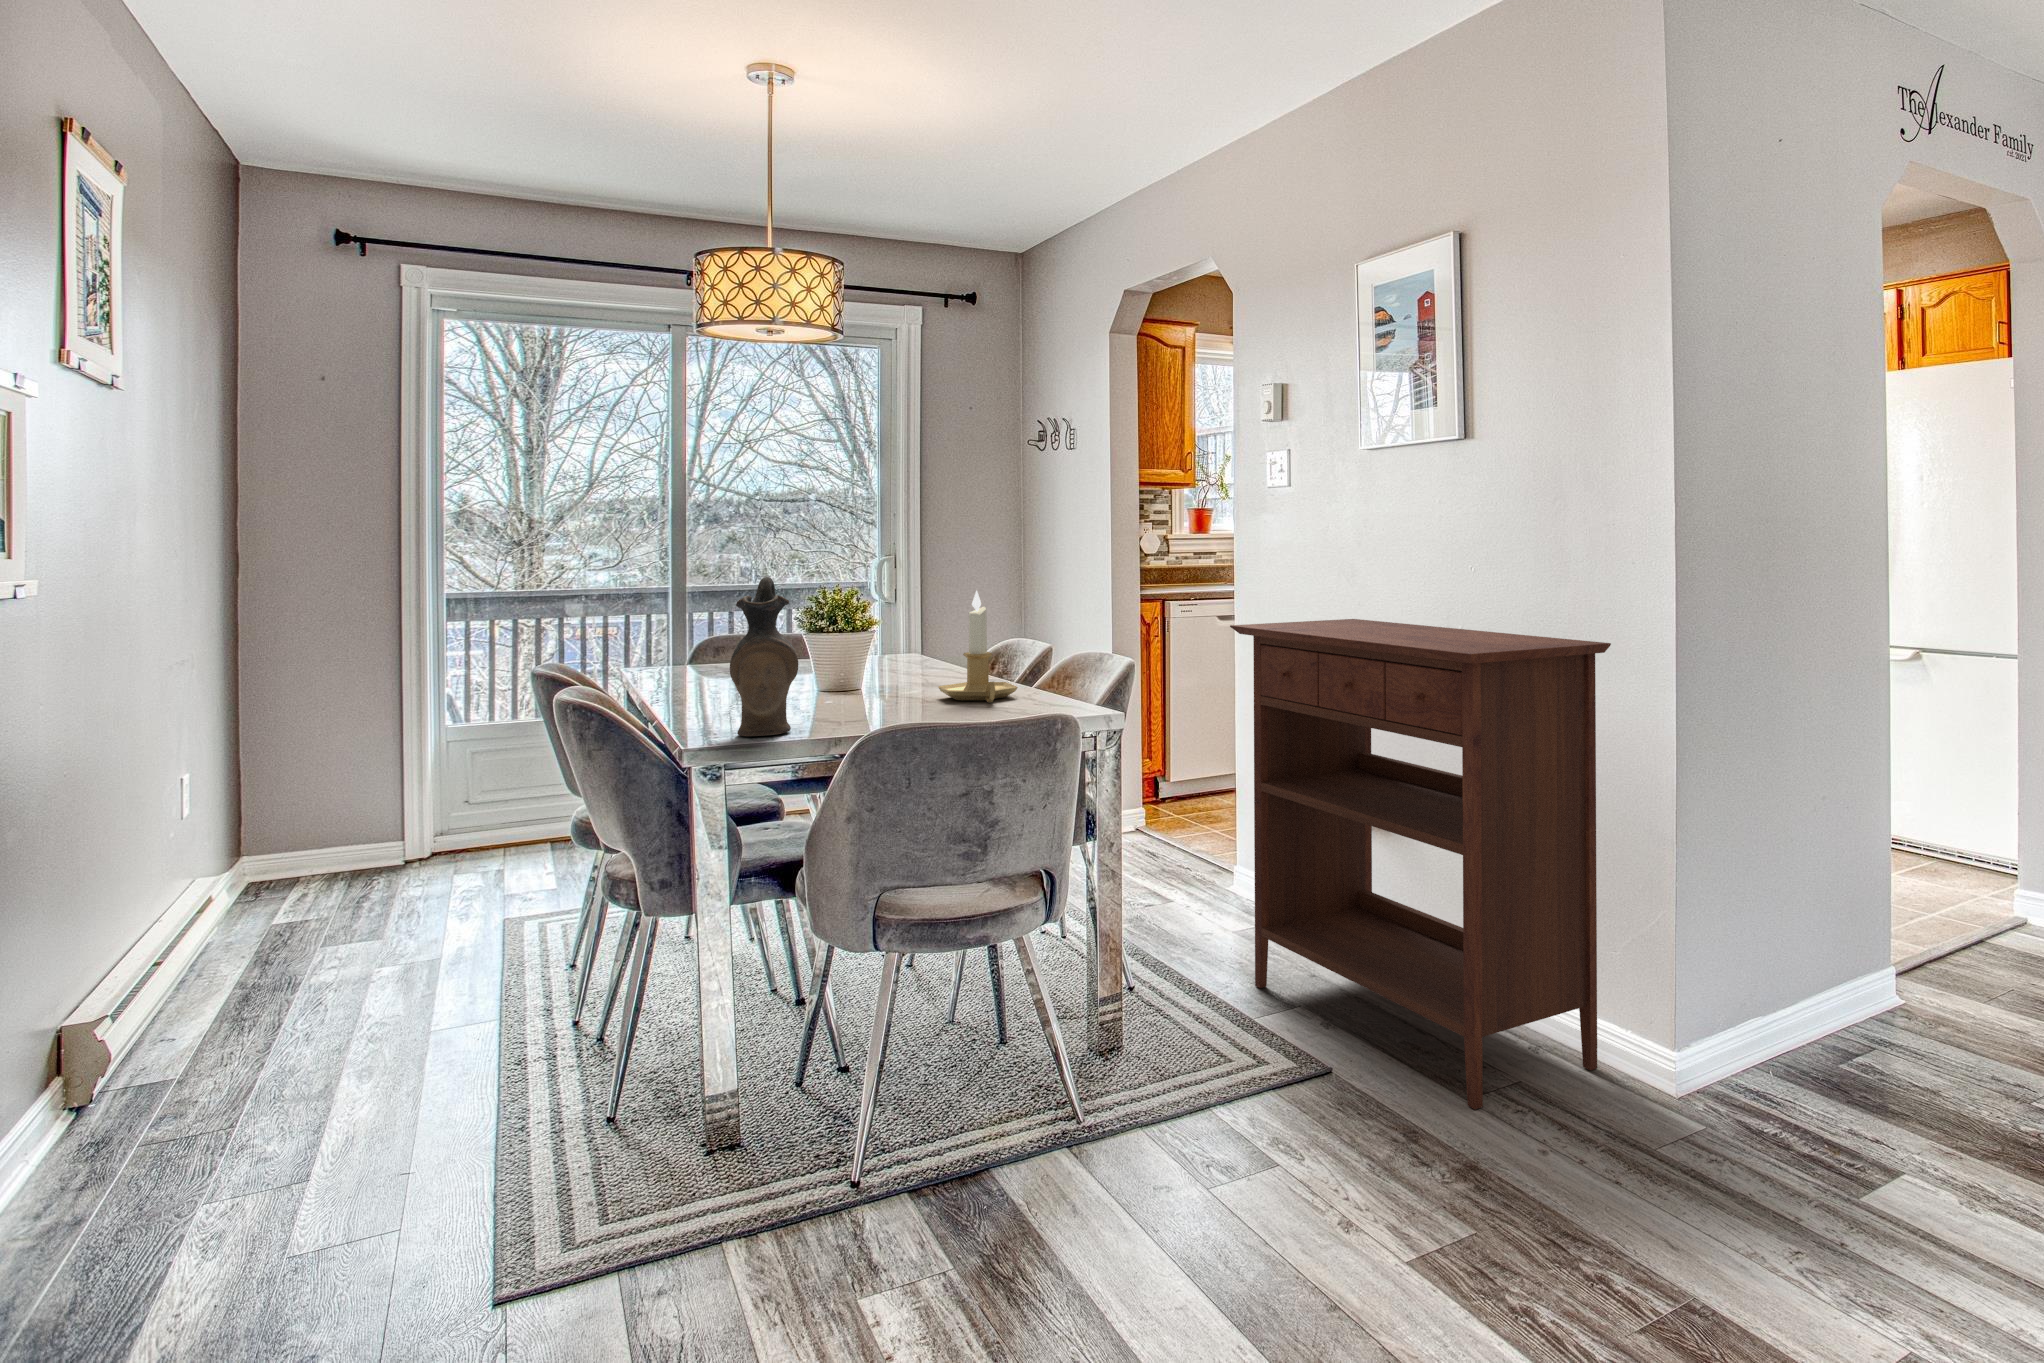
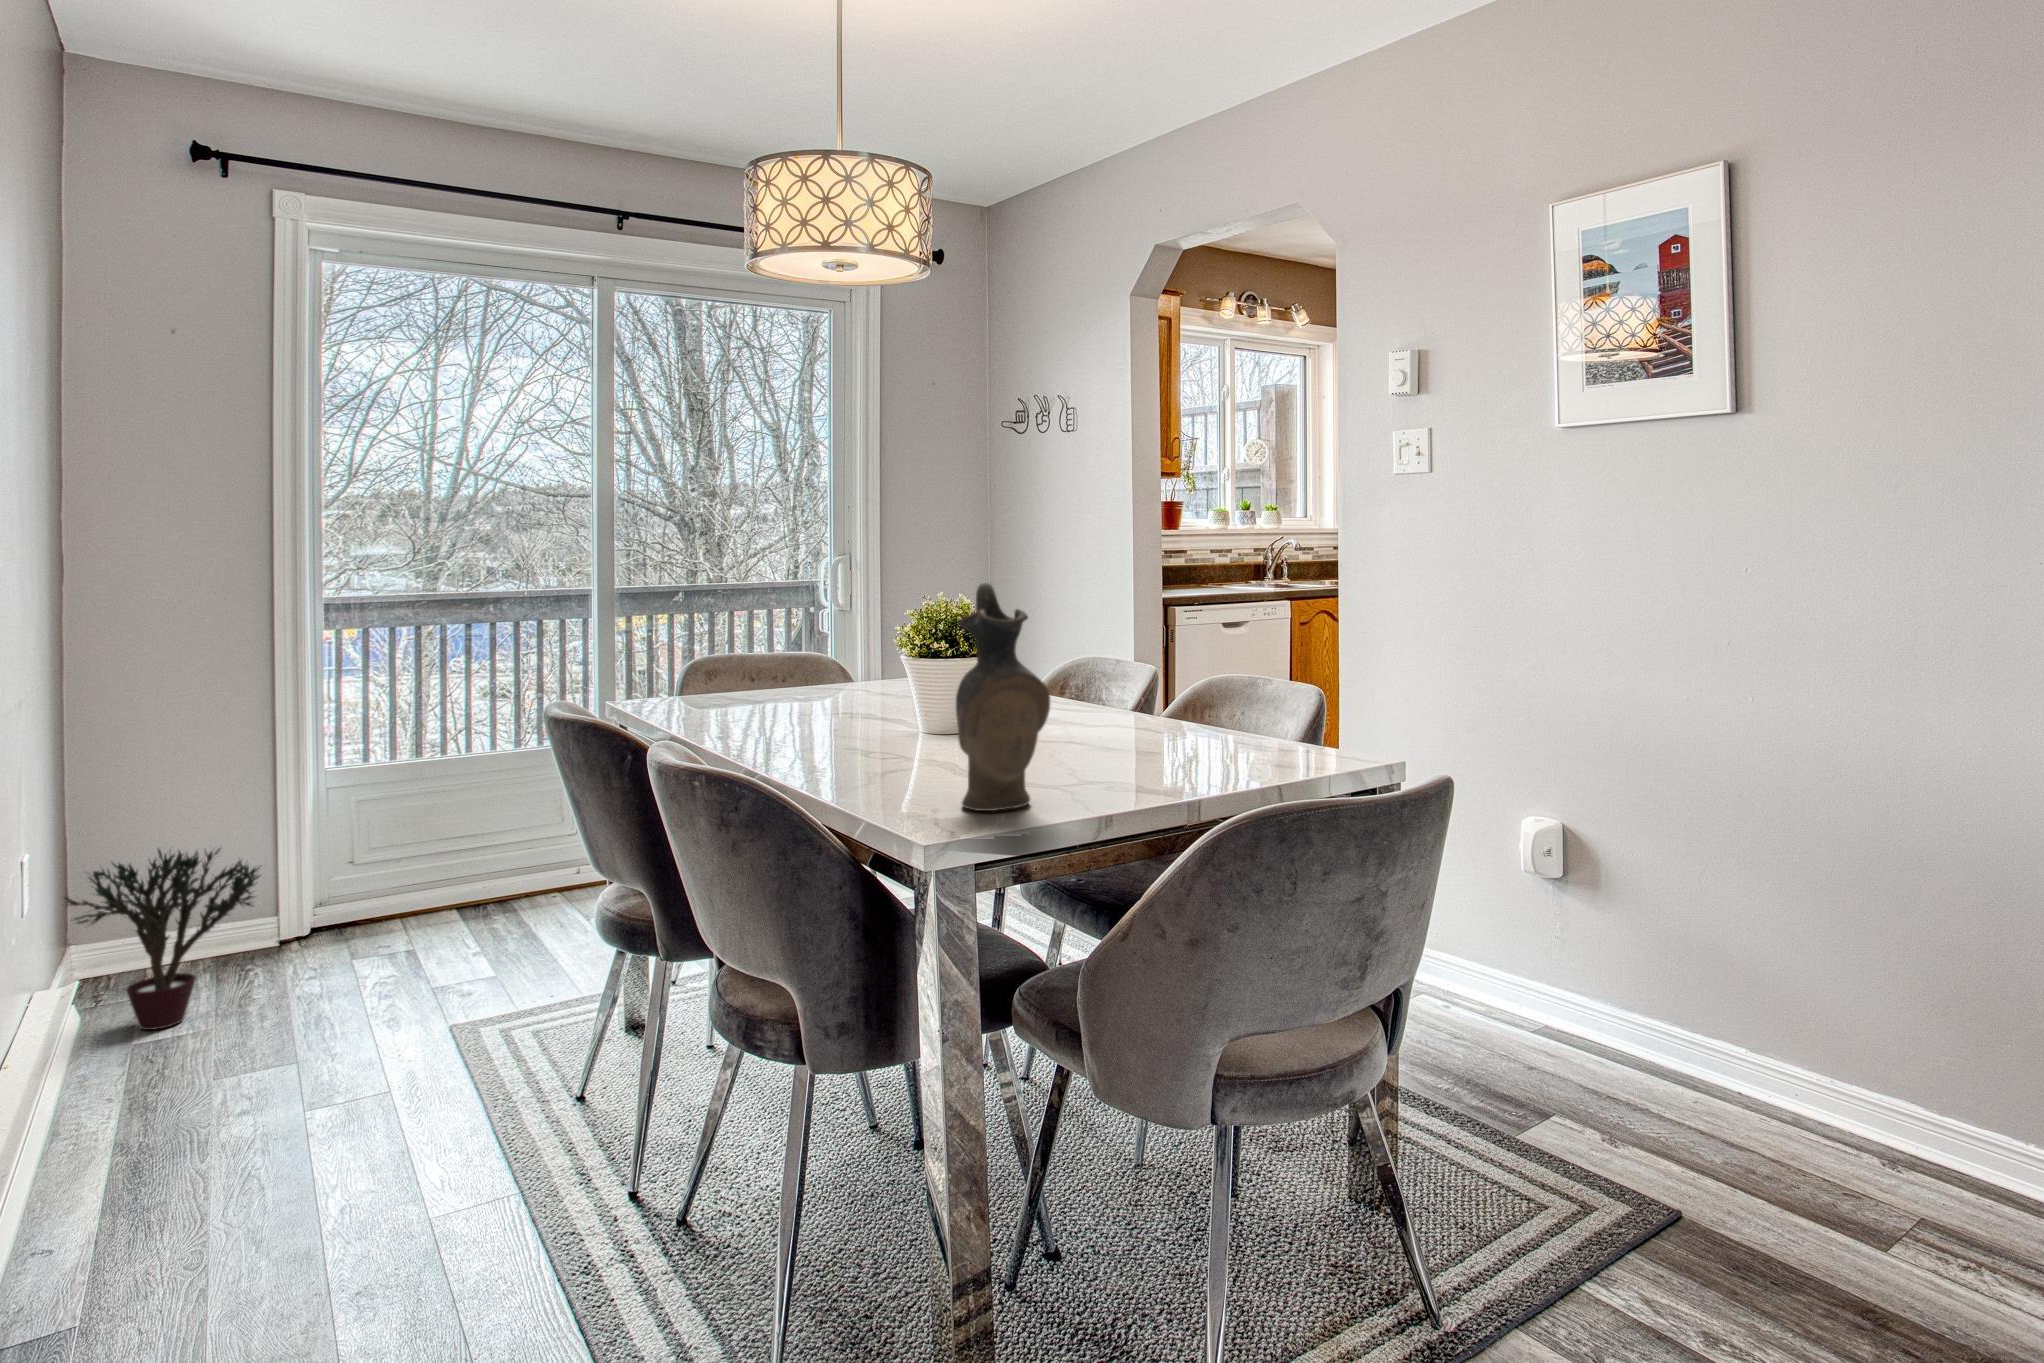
candlestick: present [938,591,1018,703] -> none [1117,598,1222,747]
console table: present [1230,619,1611,1109] -> none [1442,631,2036,1282]
potted plant: none [223,780,378,919] -> present [66,849,260,1030]

